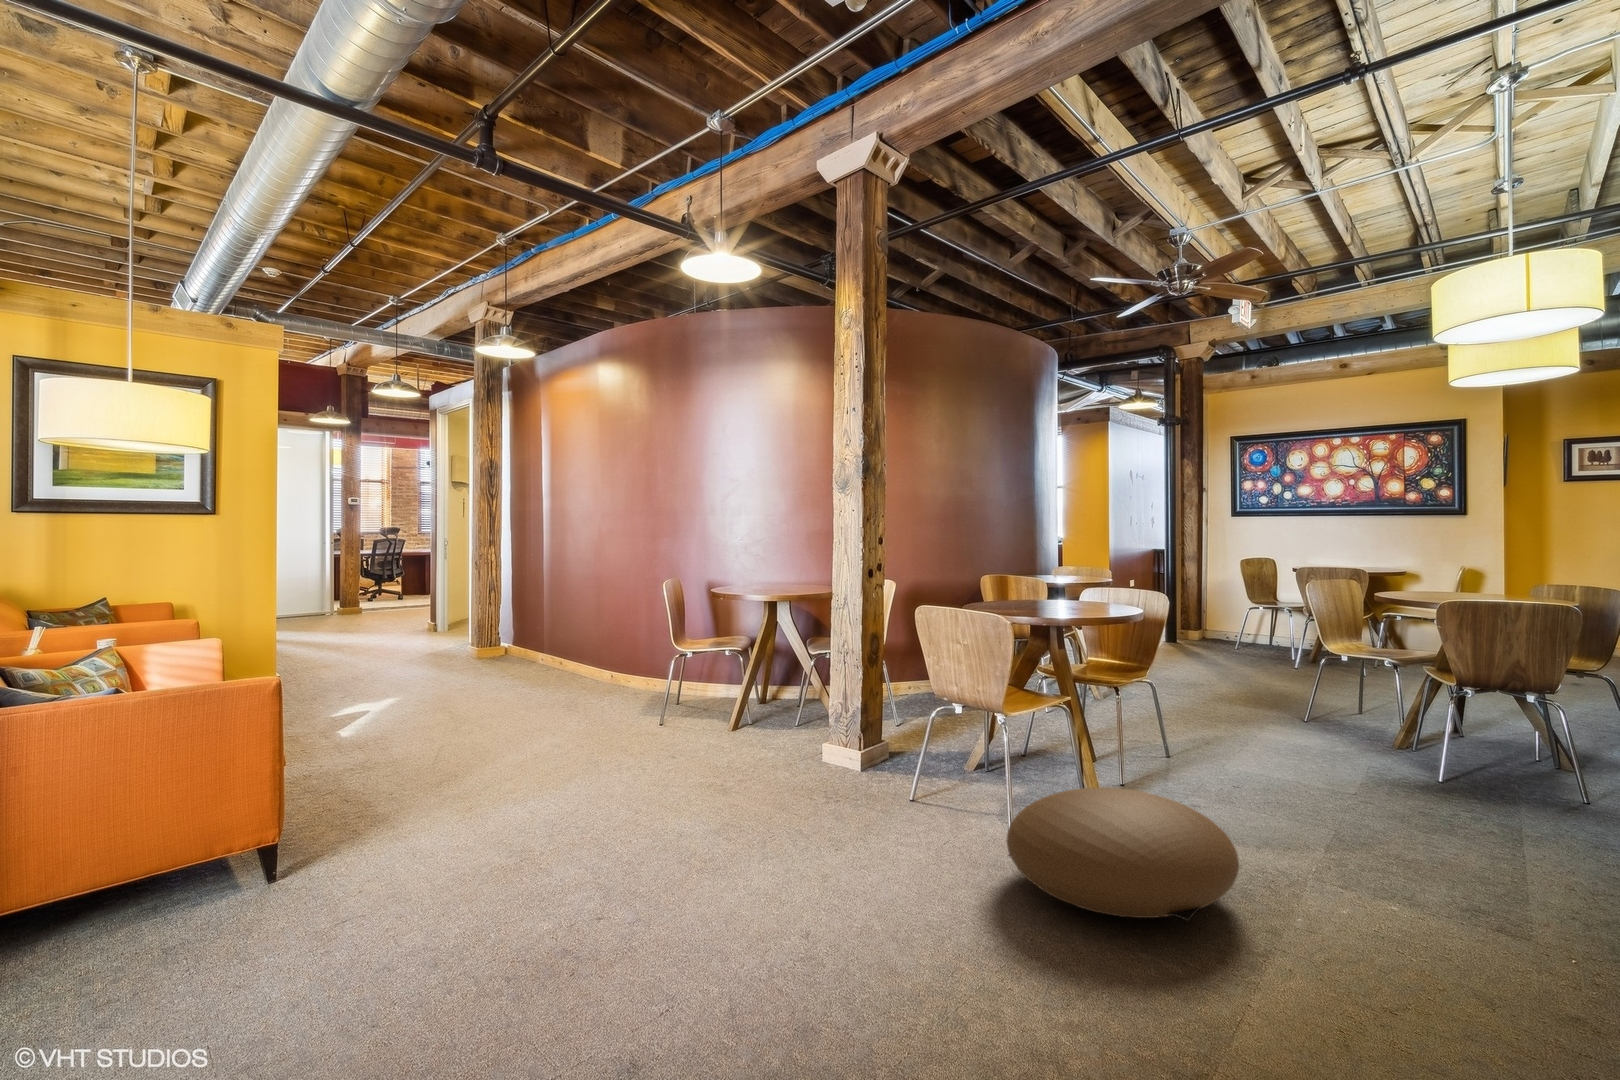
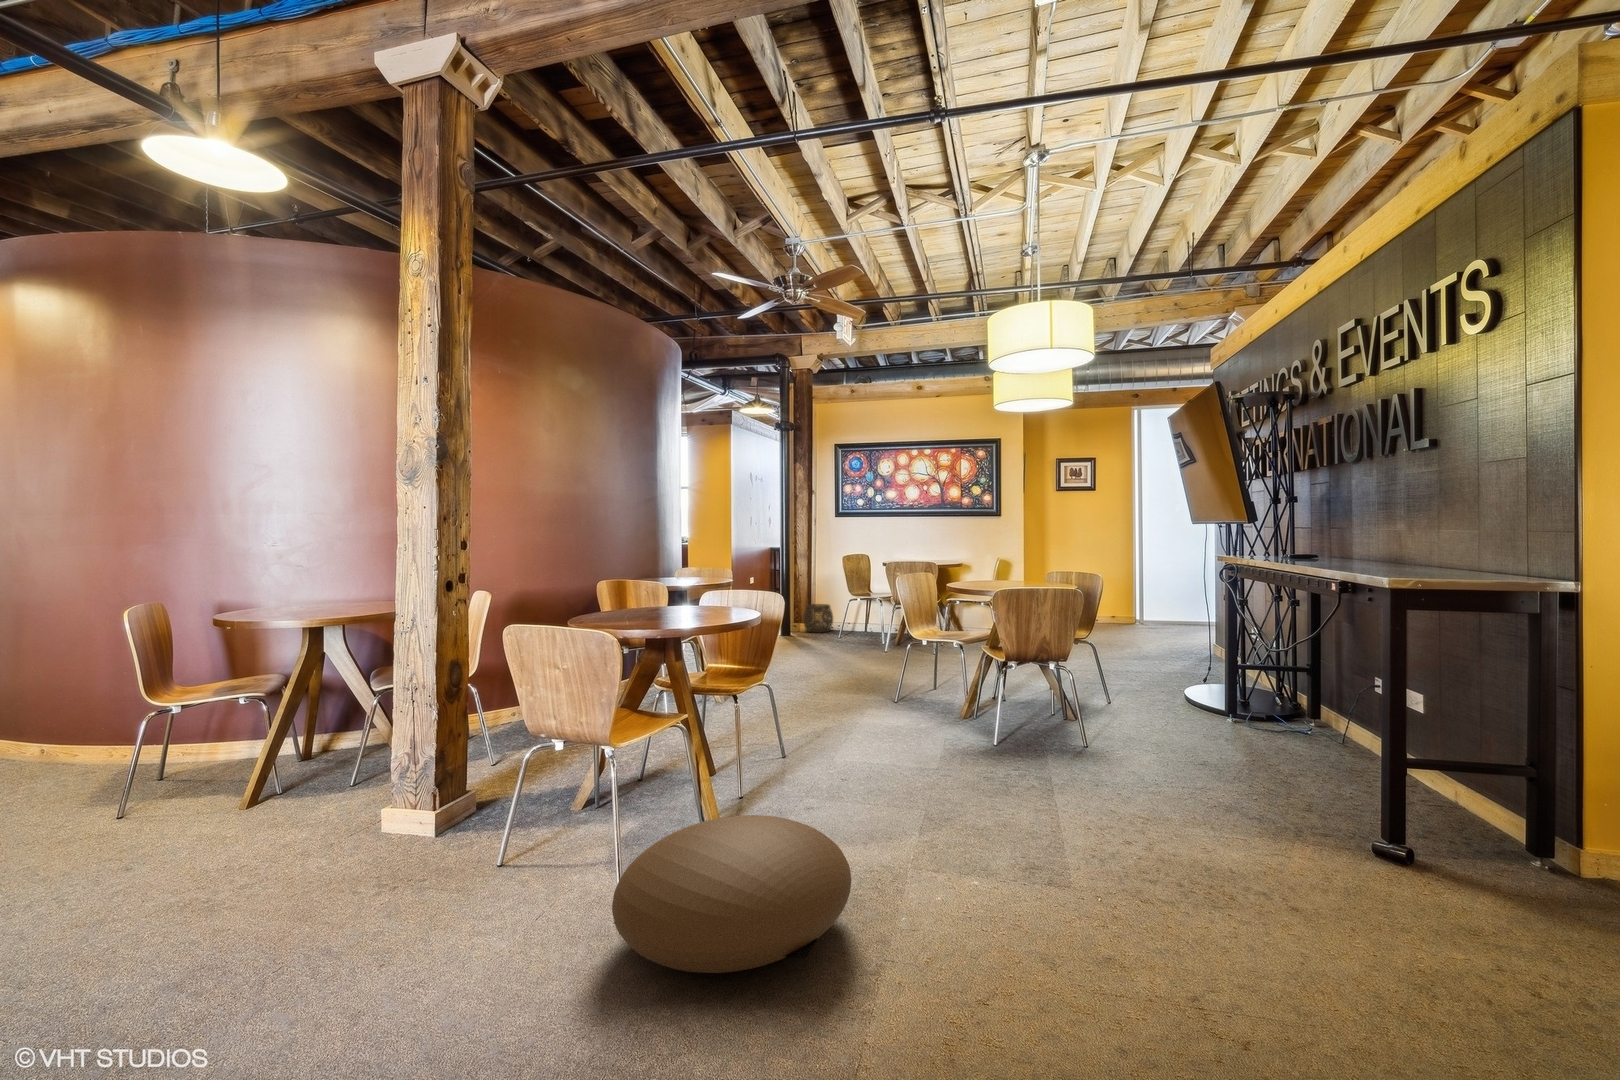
woven basket: none [1190,610,1228,640] -> present [803,604,833,632]

